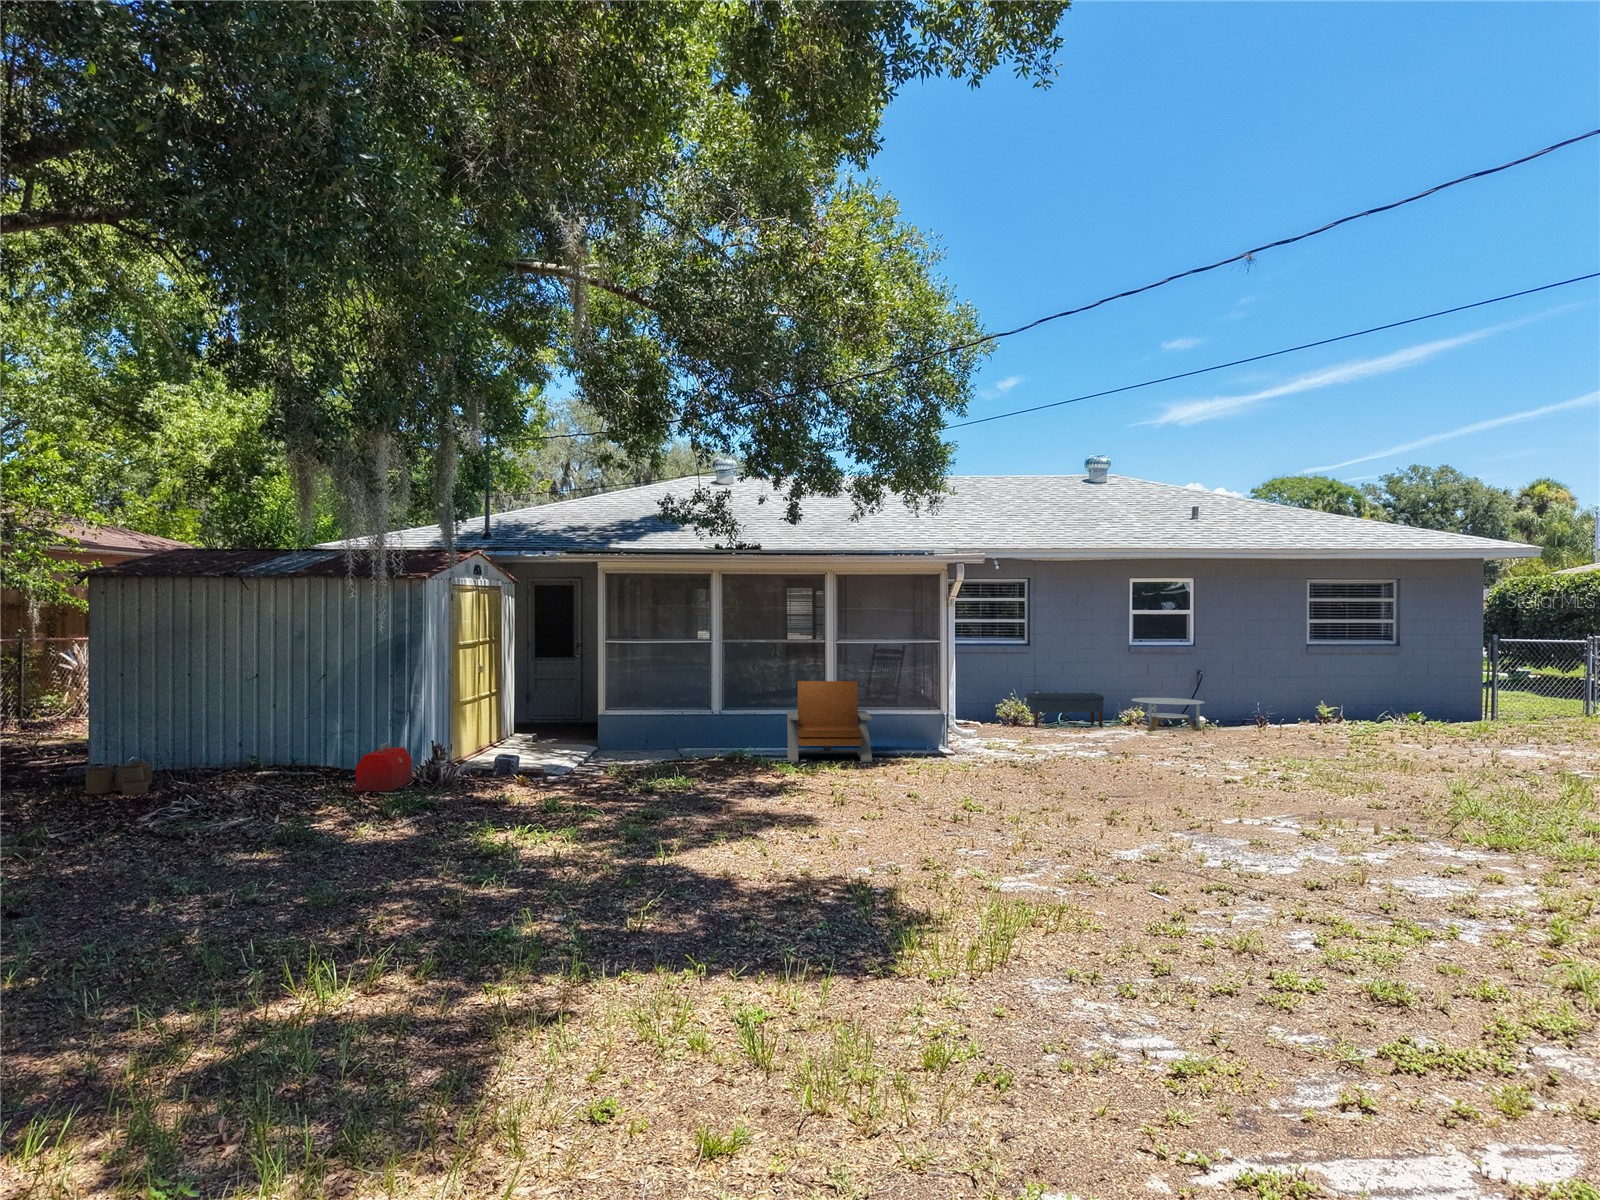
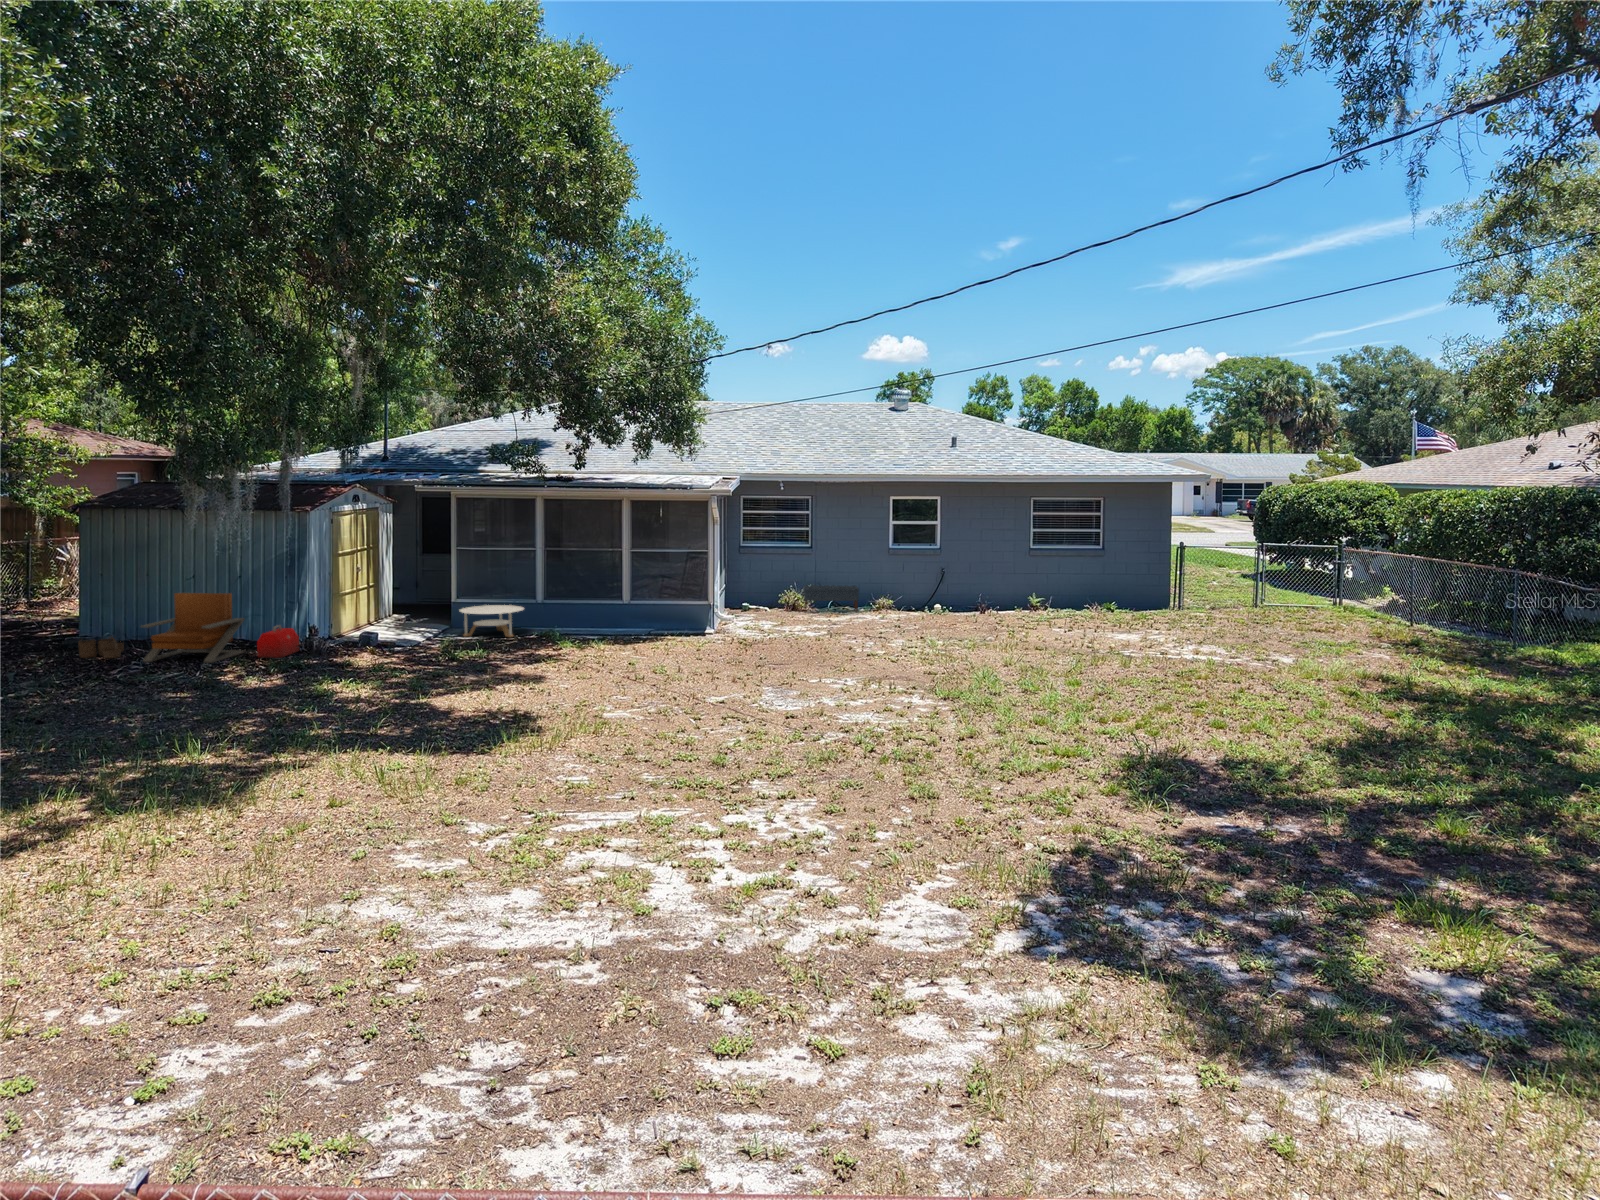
lounge chair: present [787,681,872,762] -> present [141,593,245,663]
round table: present [1131,698,1205,731] -> present [459,605,524,637]

